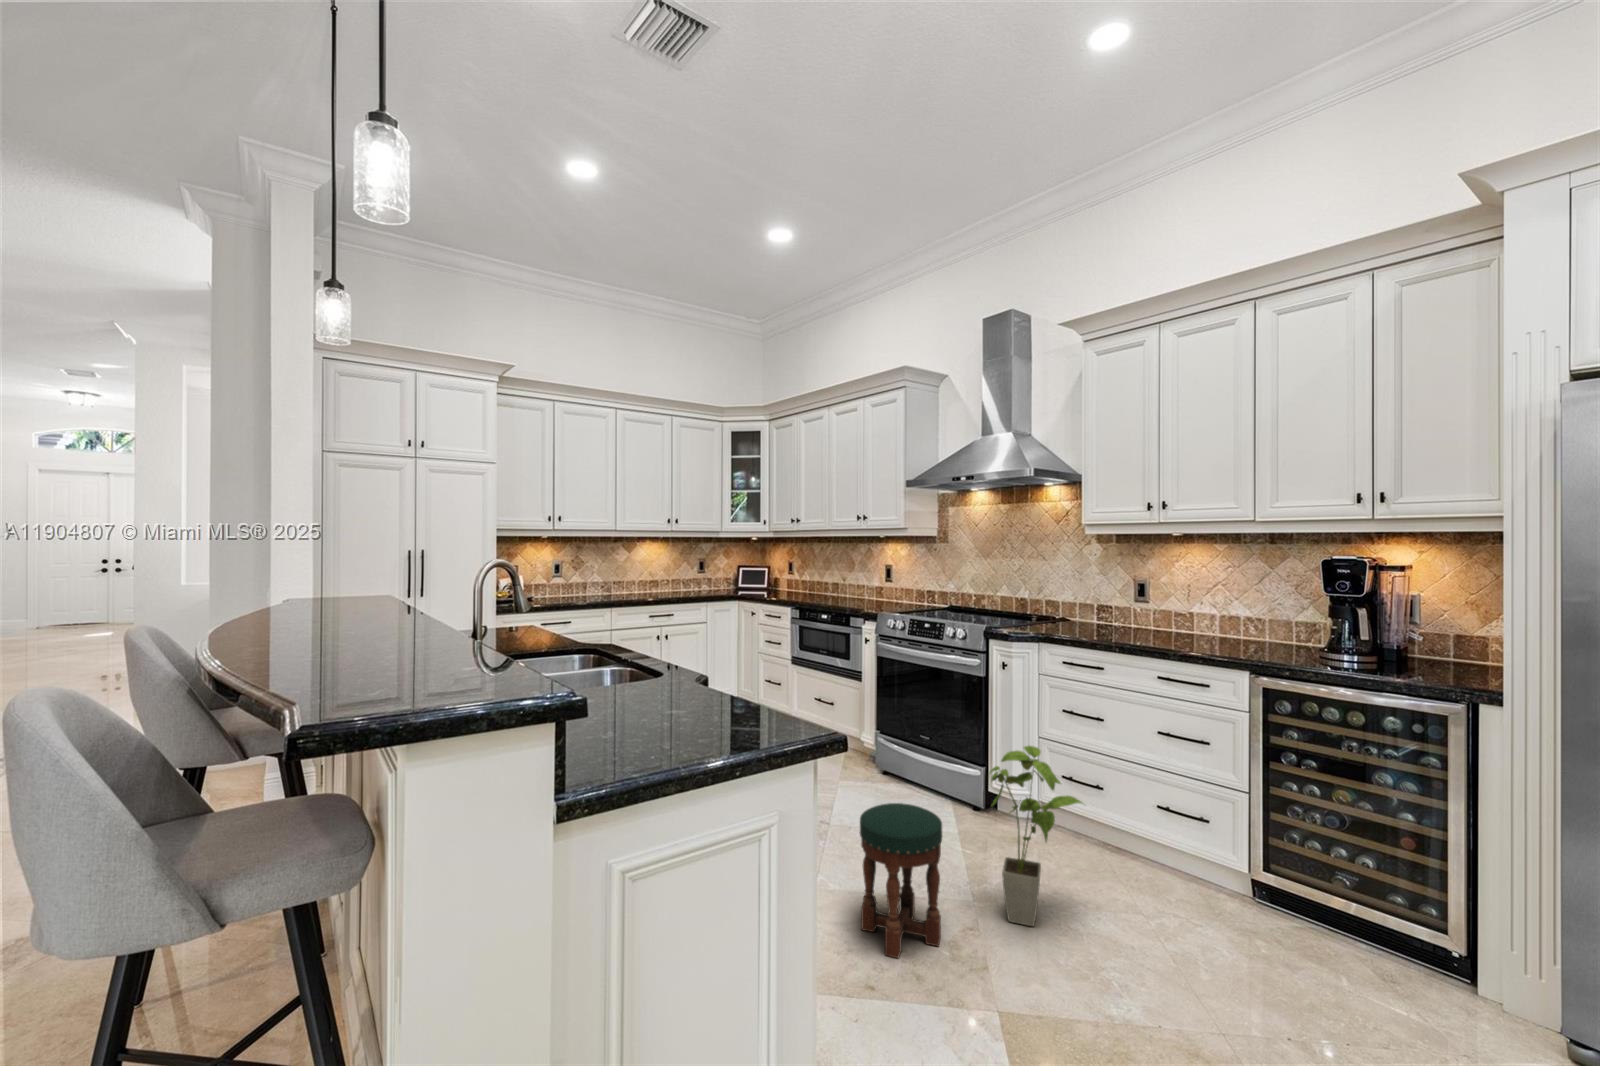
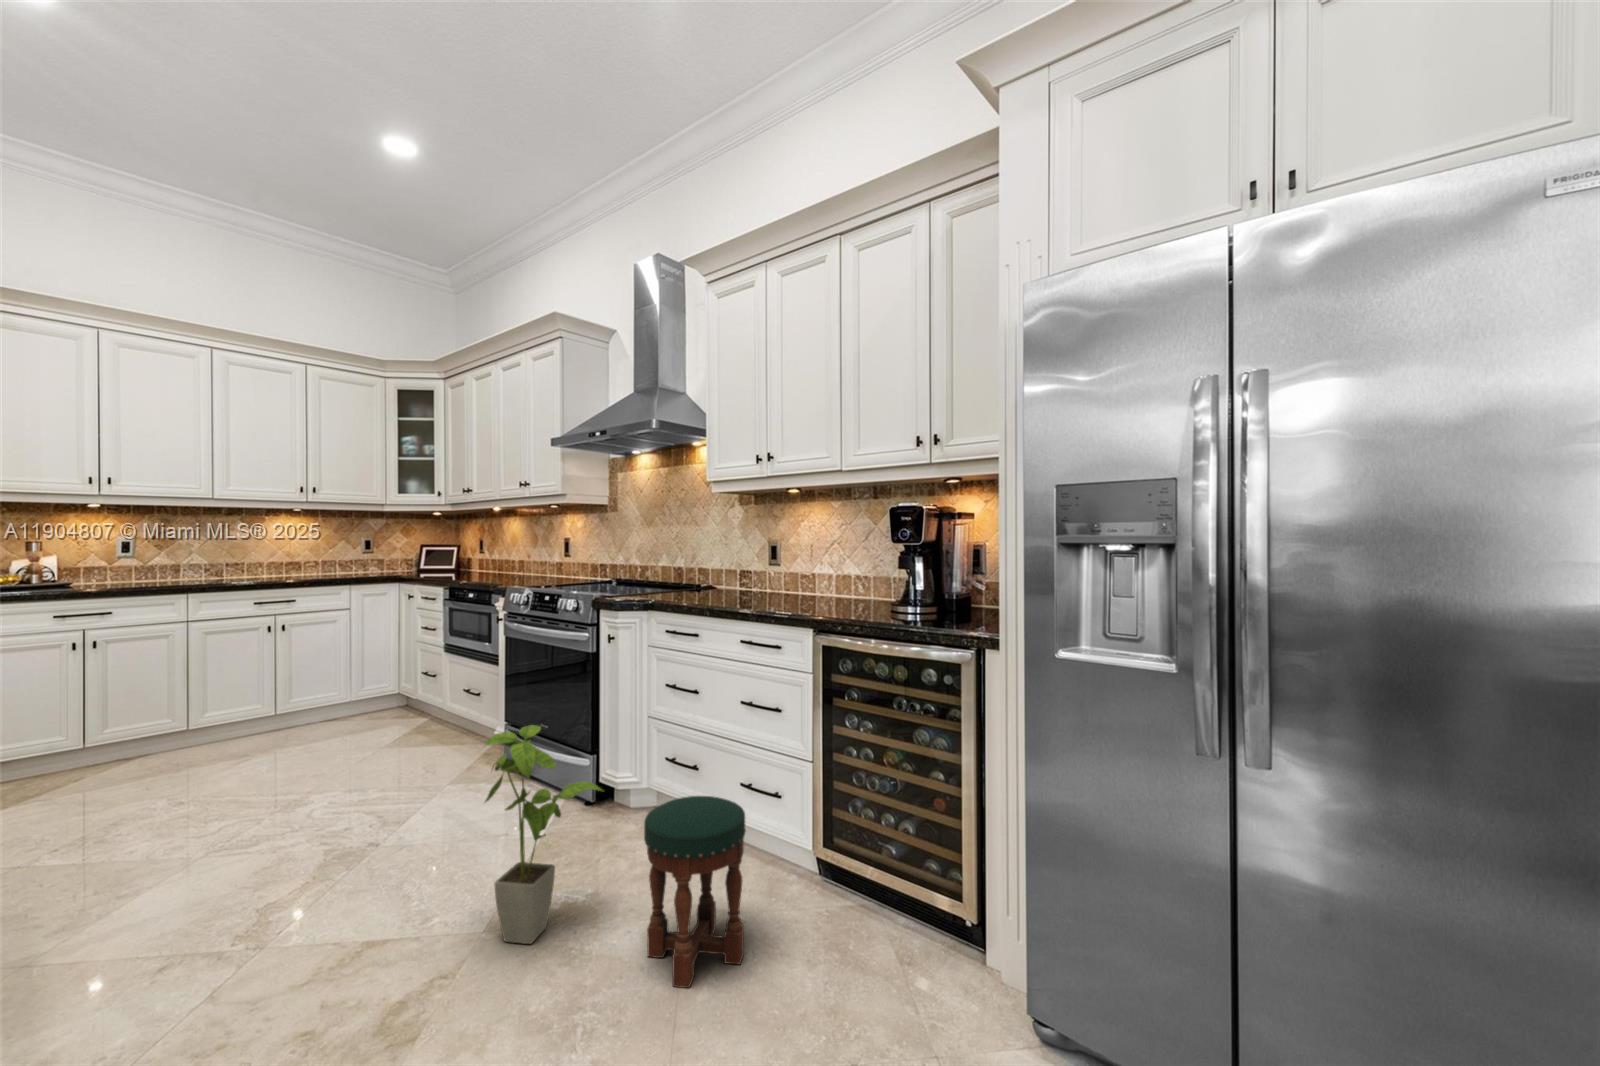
stool: present [860,803,942,958] -> present [644,796,746,988]

